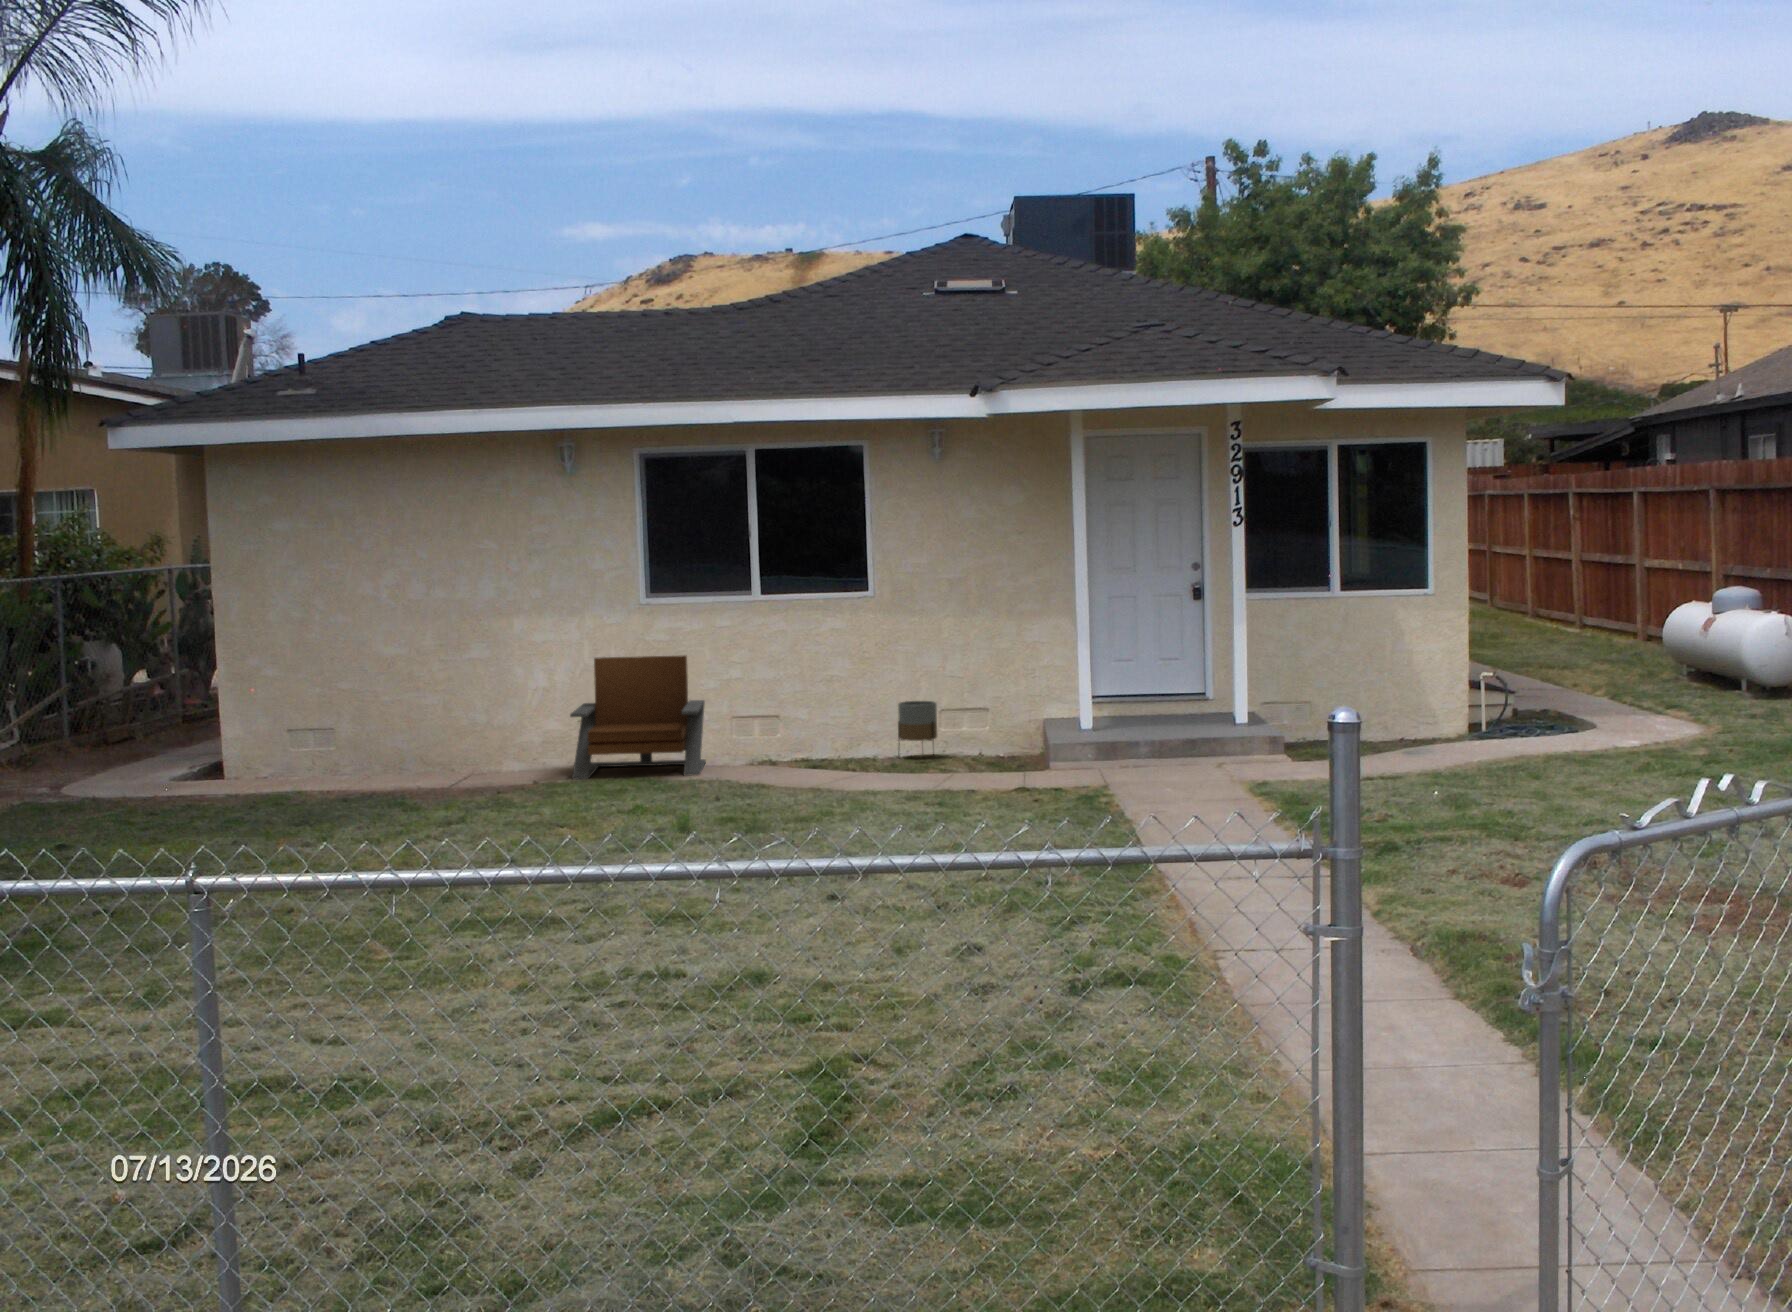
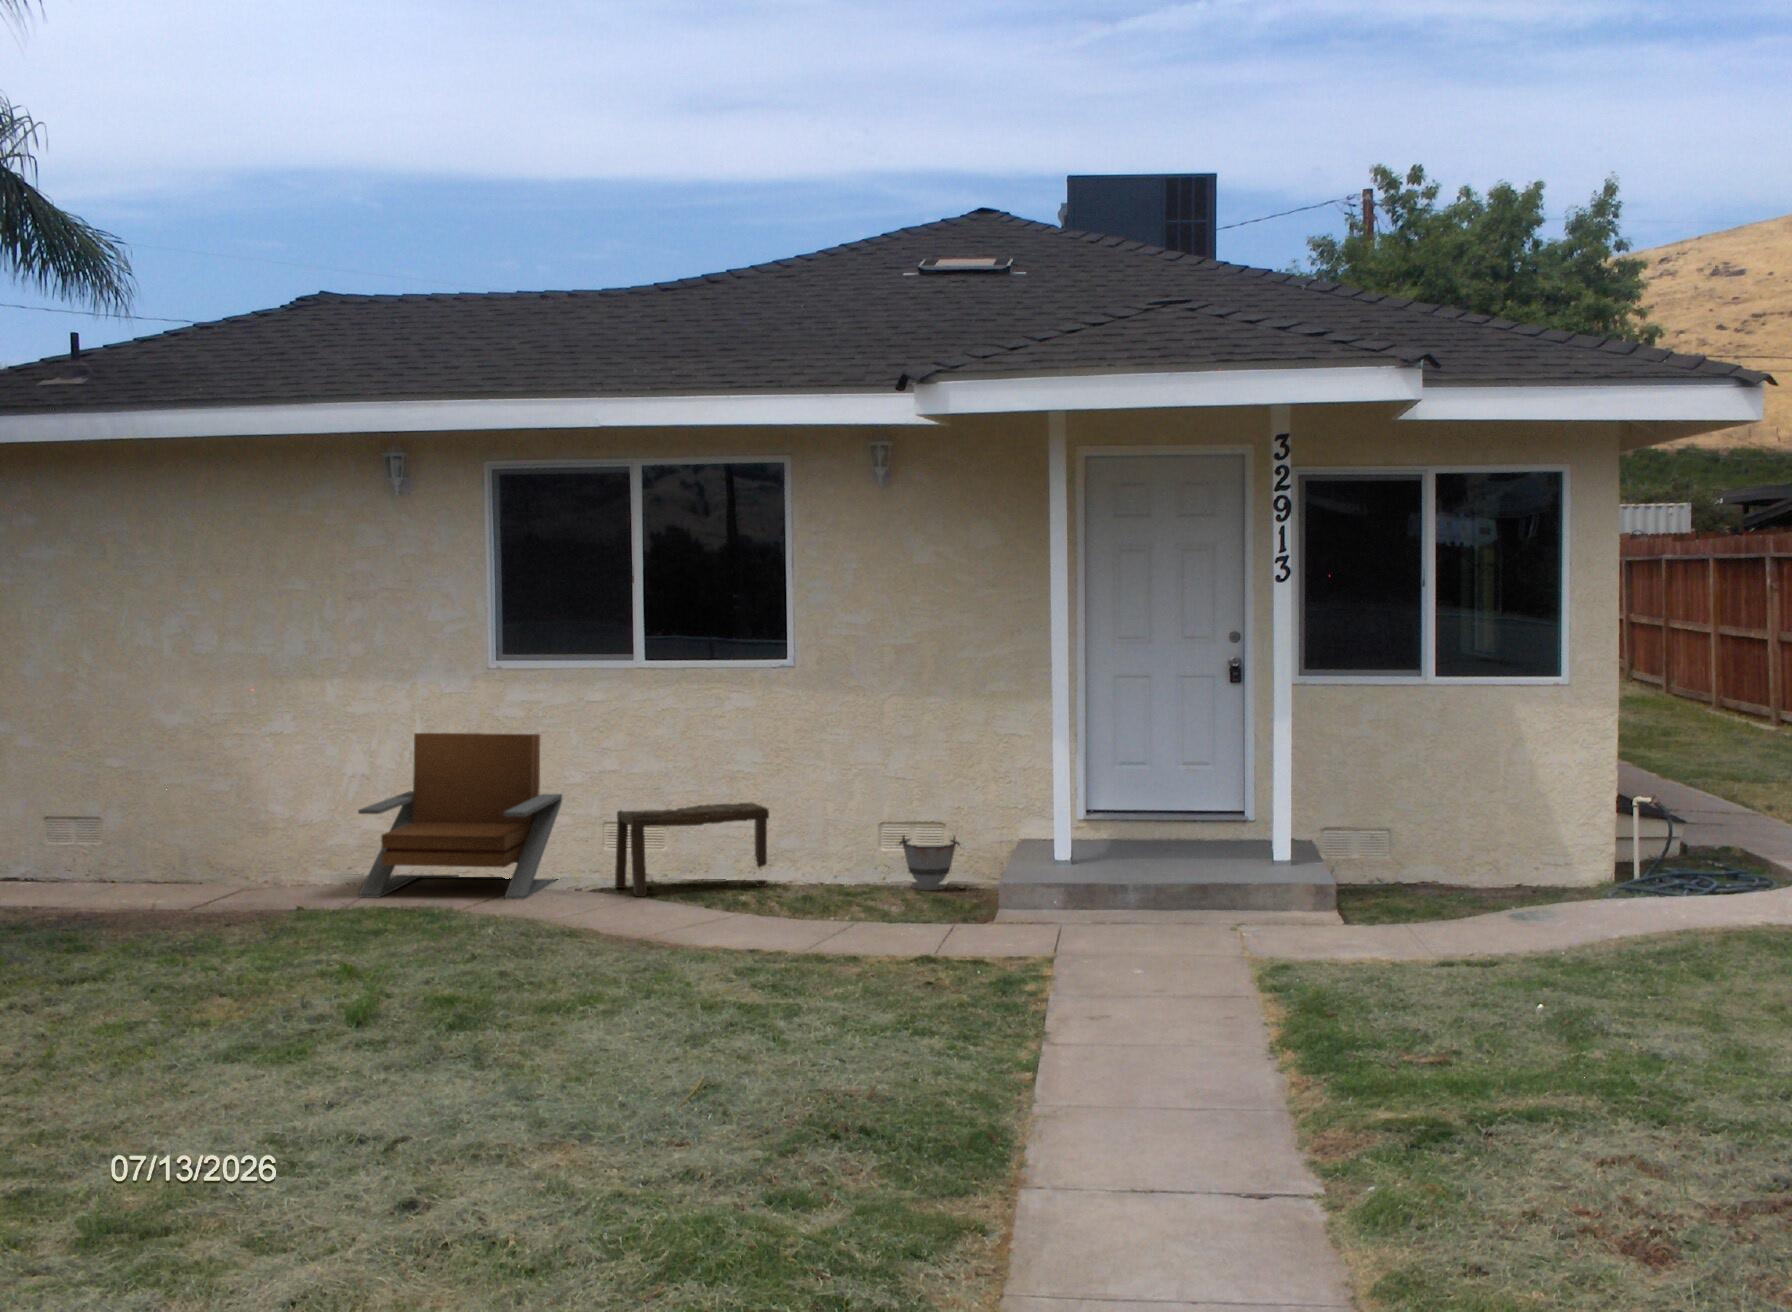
bench: none [756,700,869,771] -> present [615,803,769,897]
planter: present [898,701,937,744] -> none [811,806,865,887]
bucket: none [963,718,1008,758] -> present [899,836,960,890]

